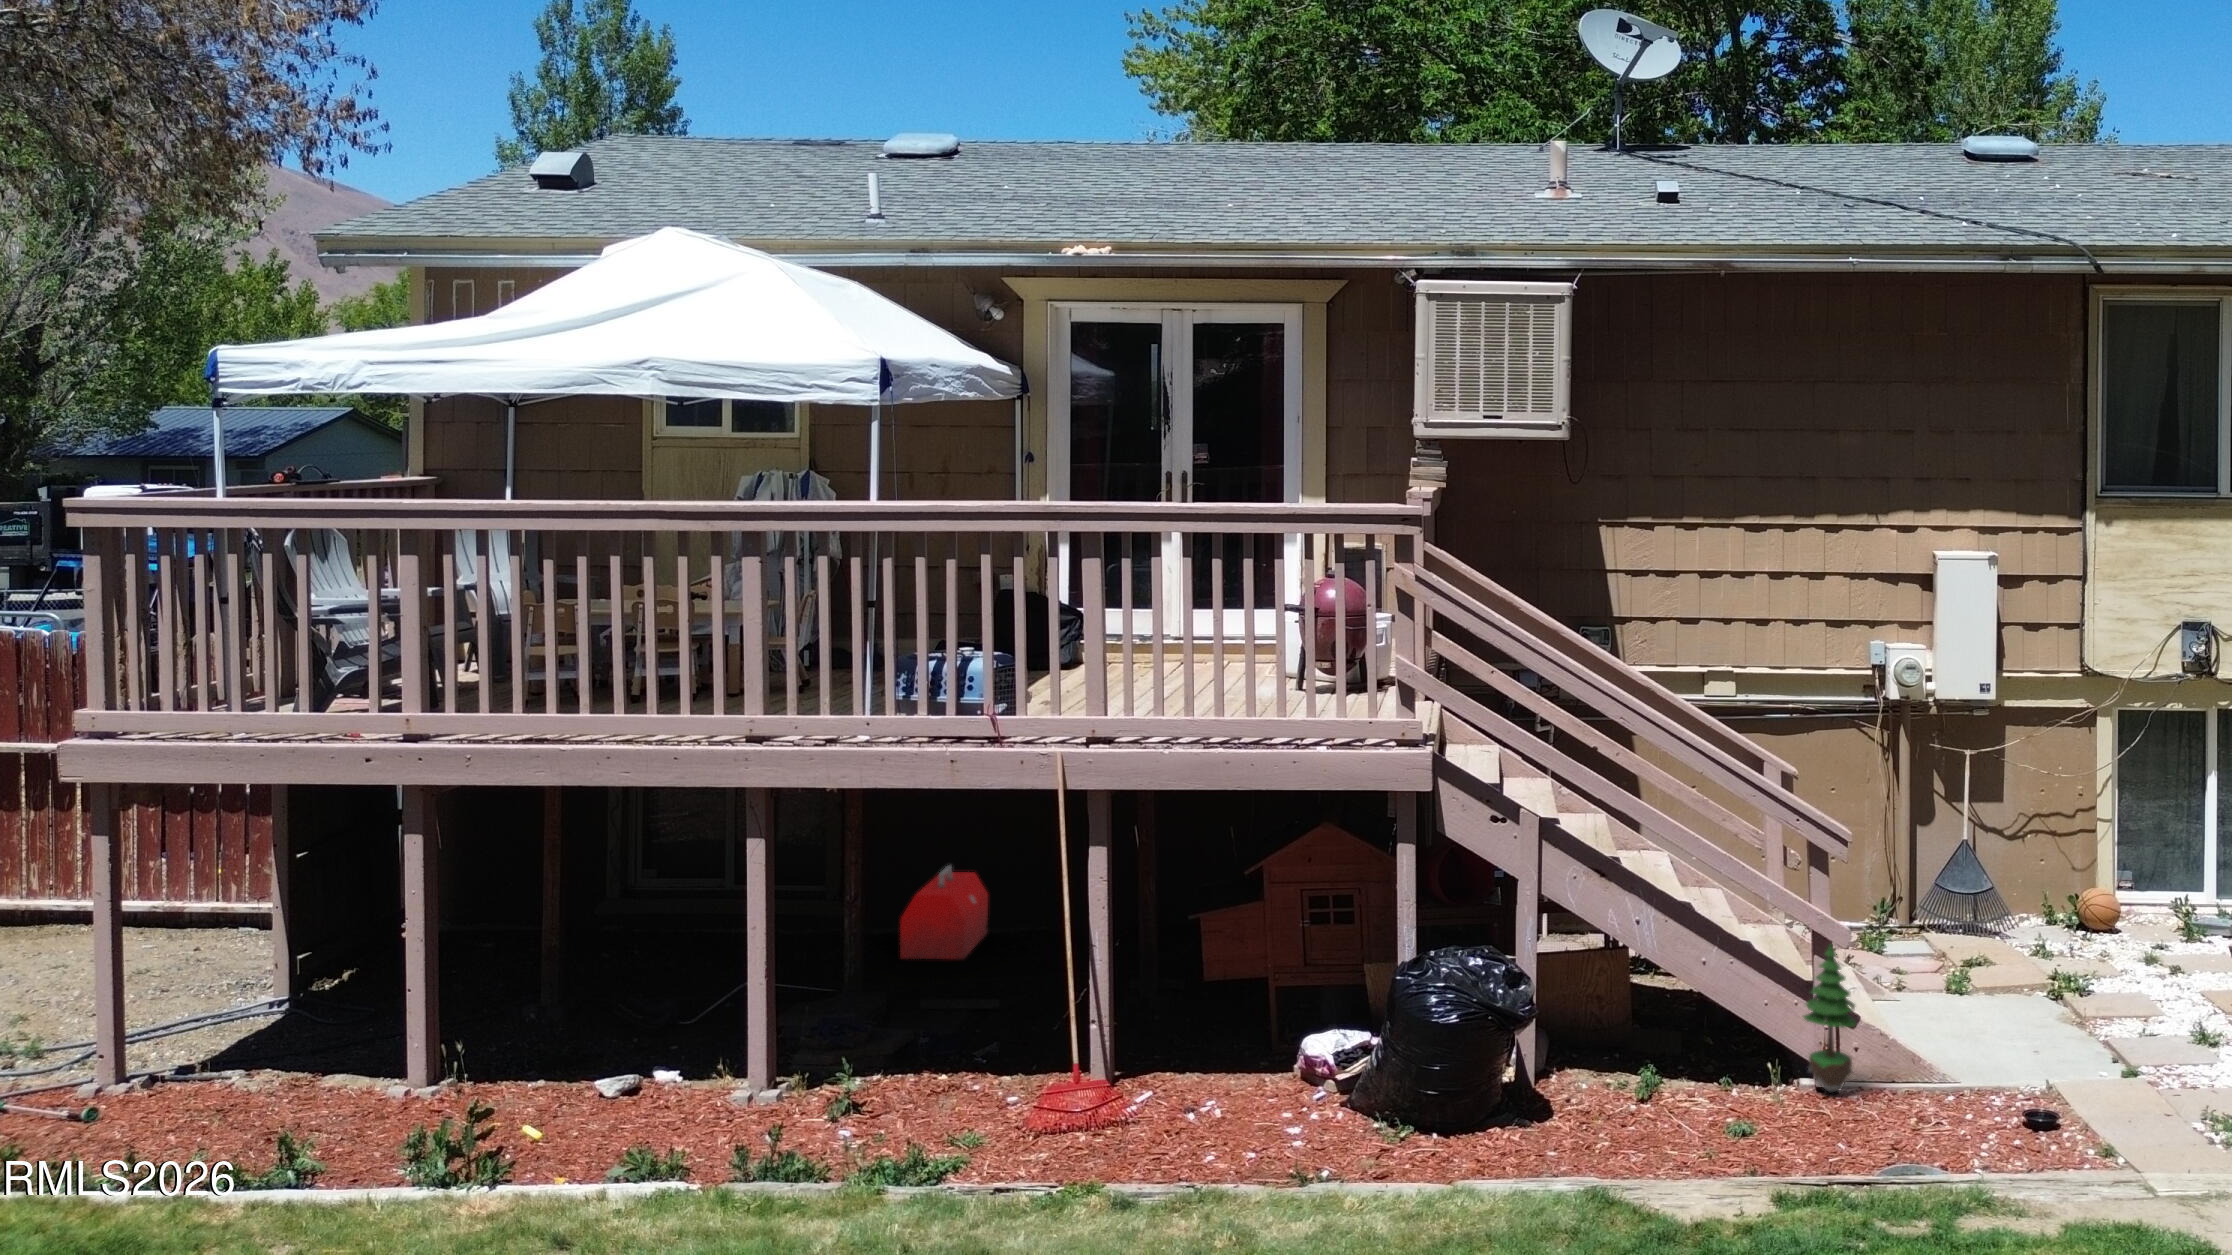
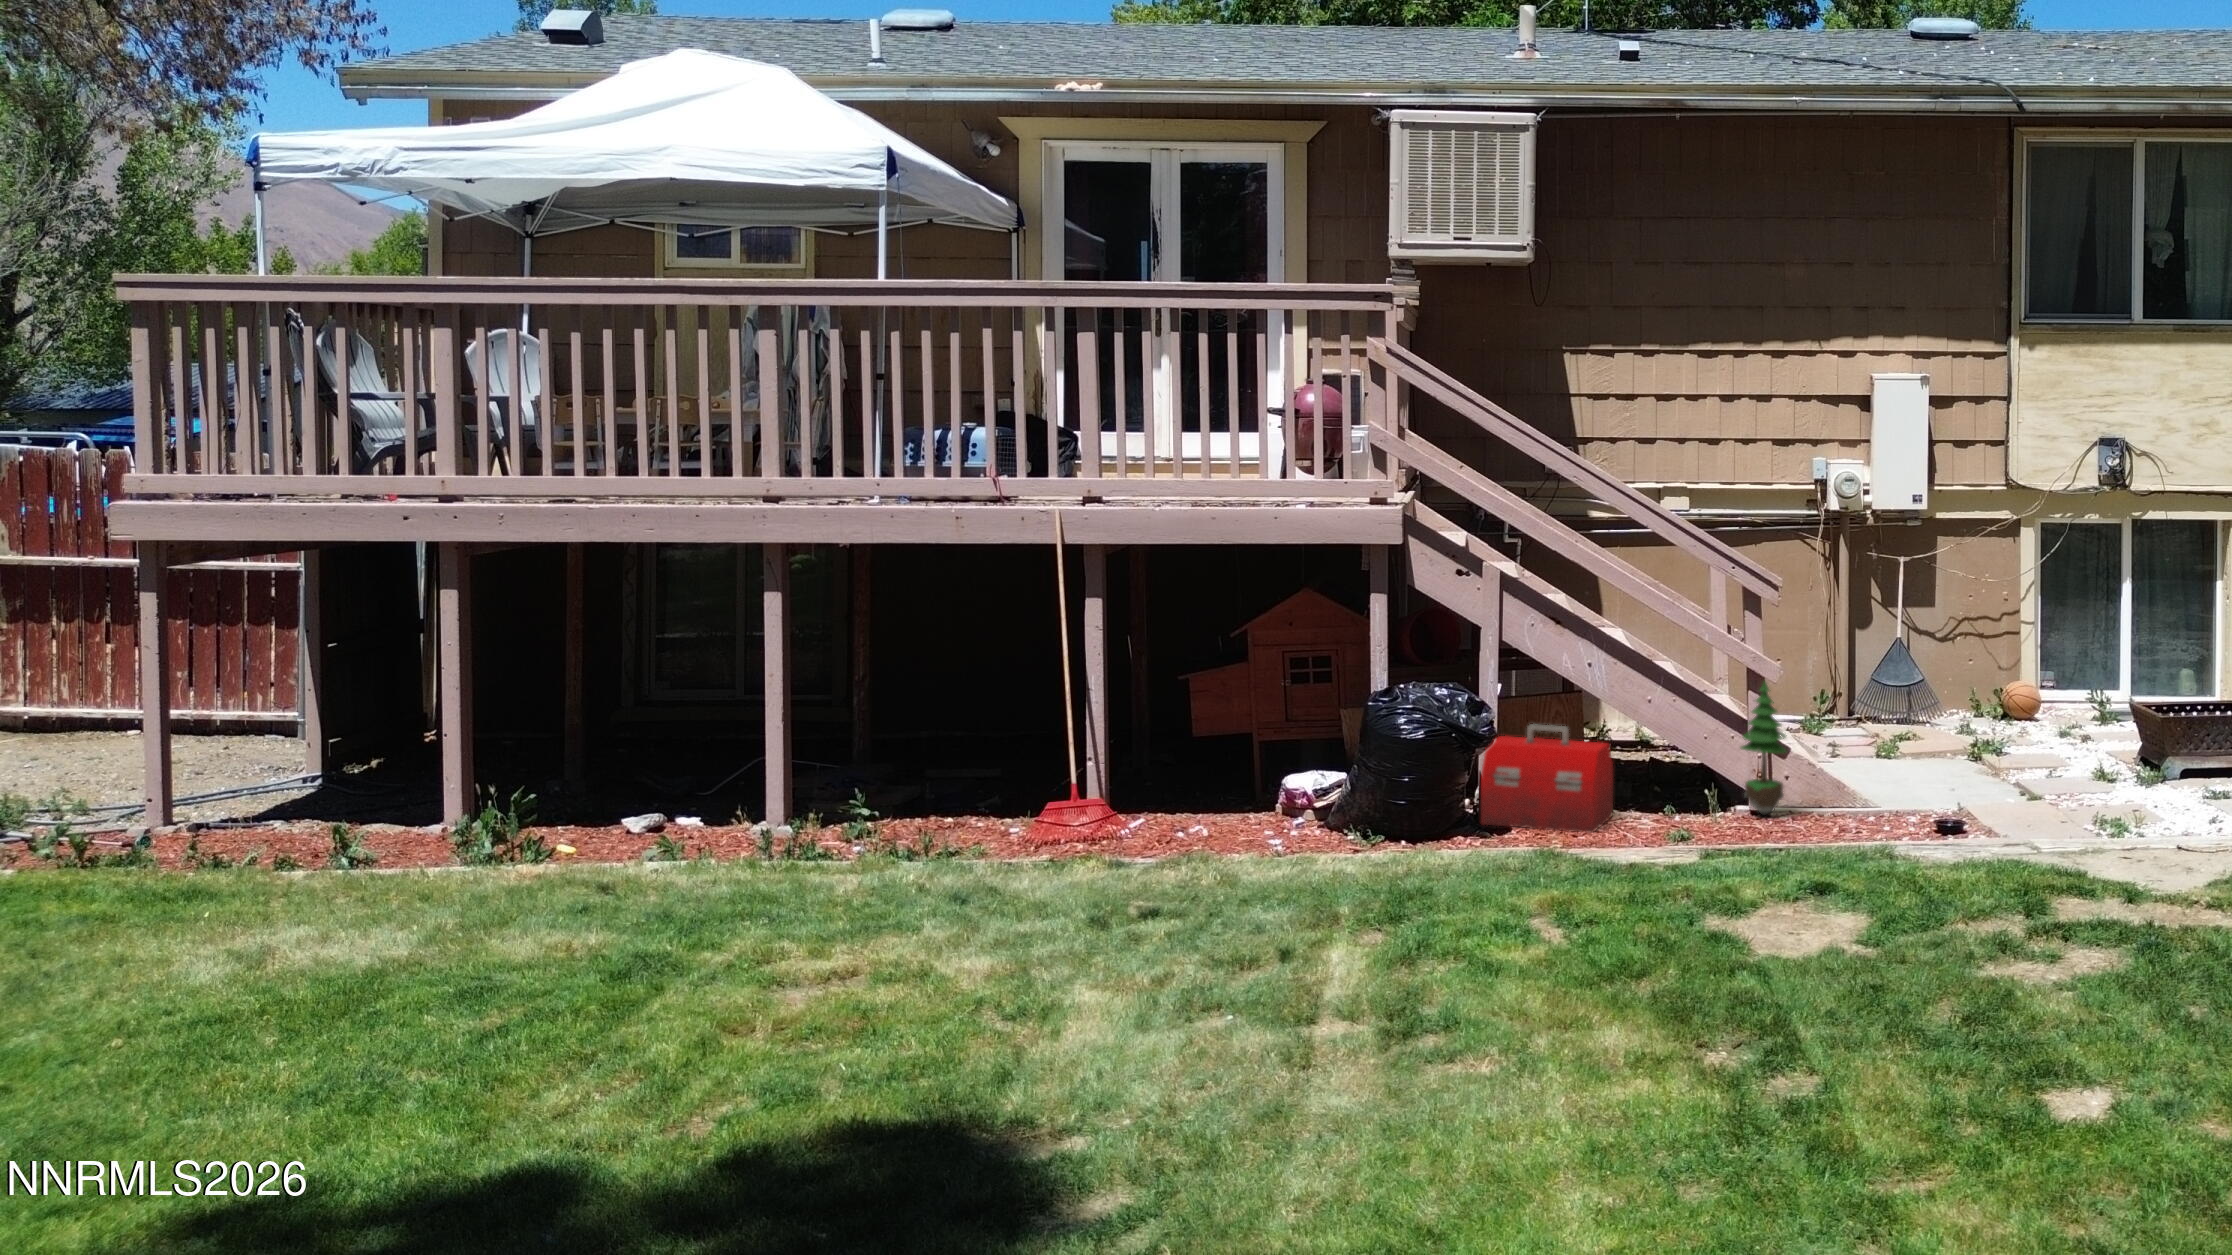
toolbox: present [900,866,988,959] -> present [1481,724,1613,833]

